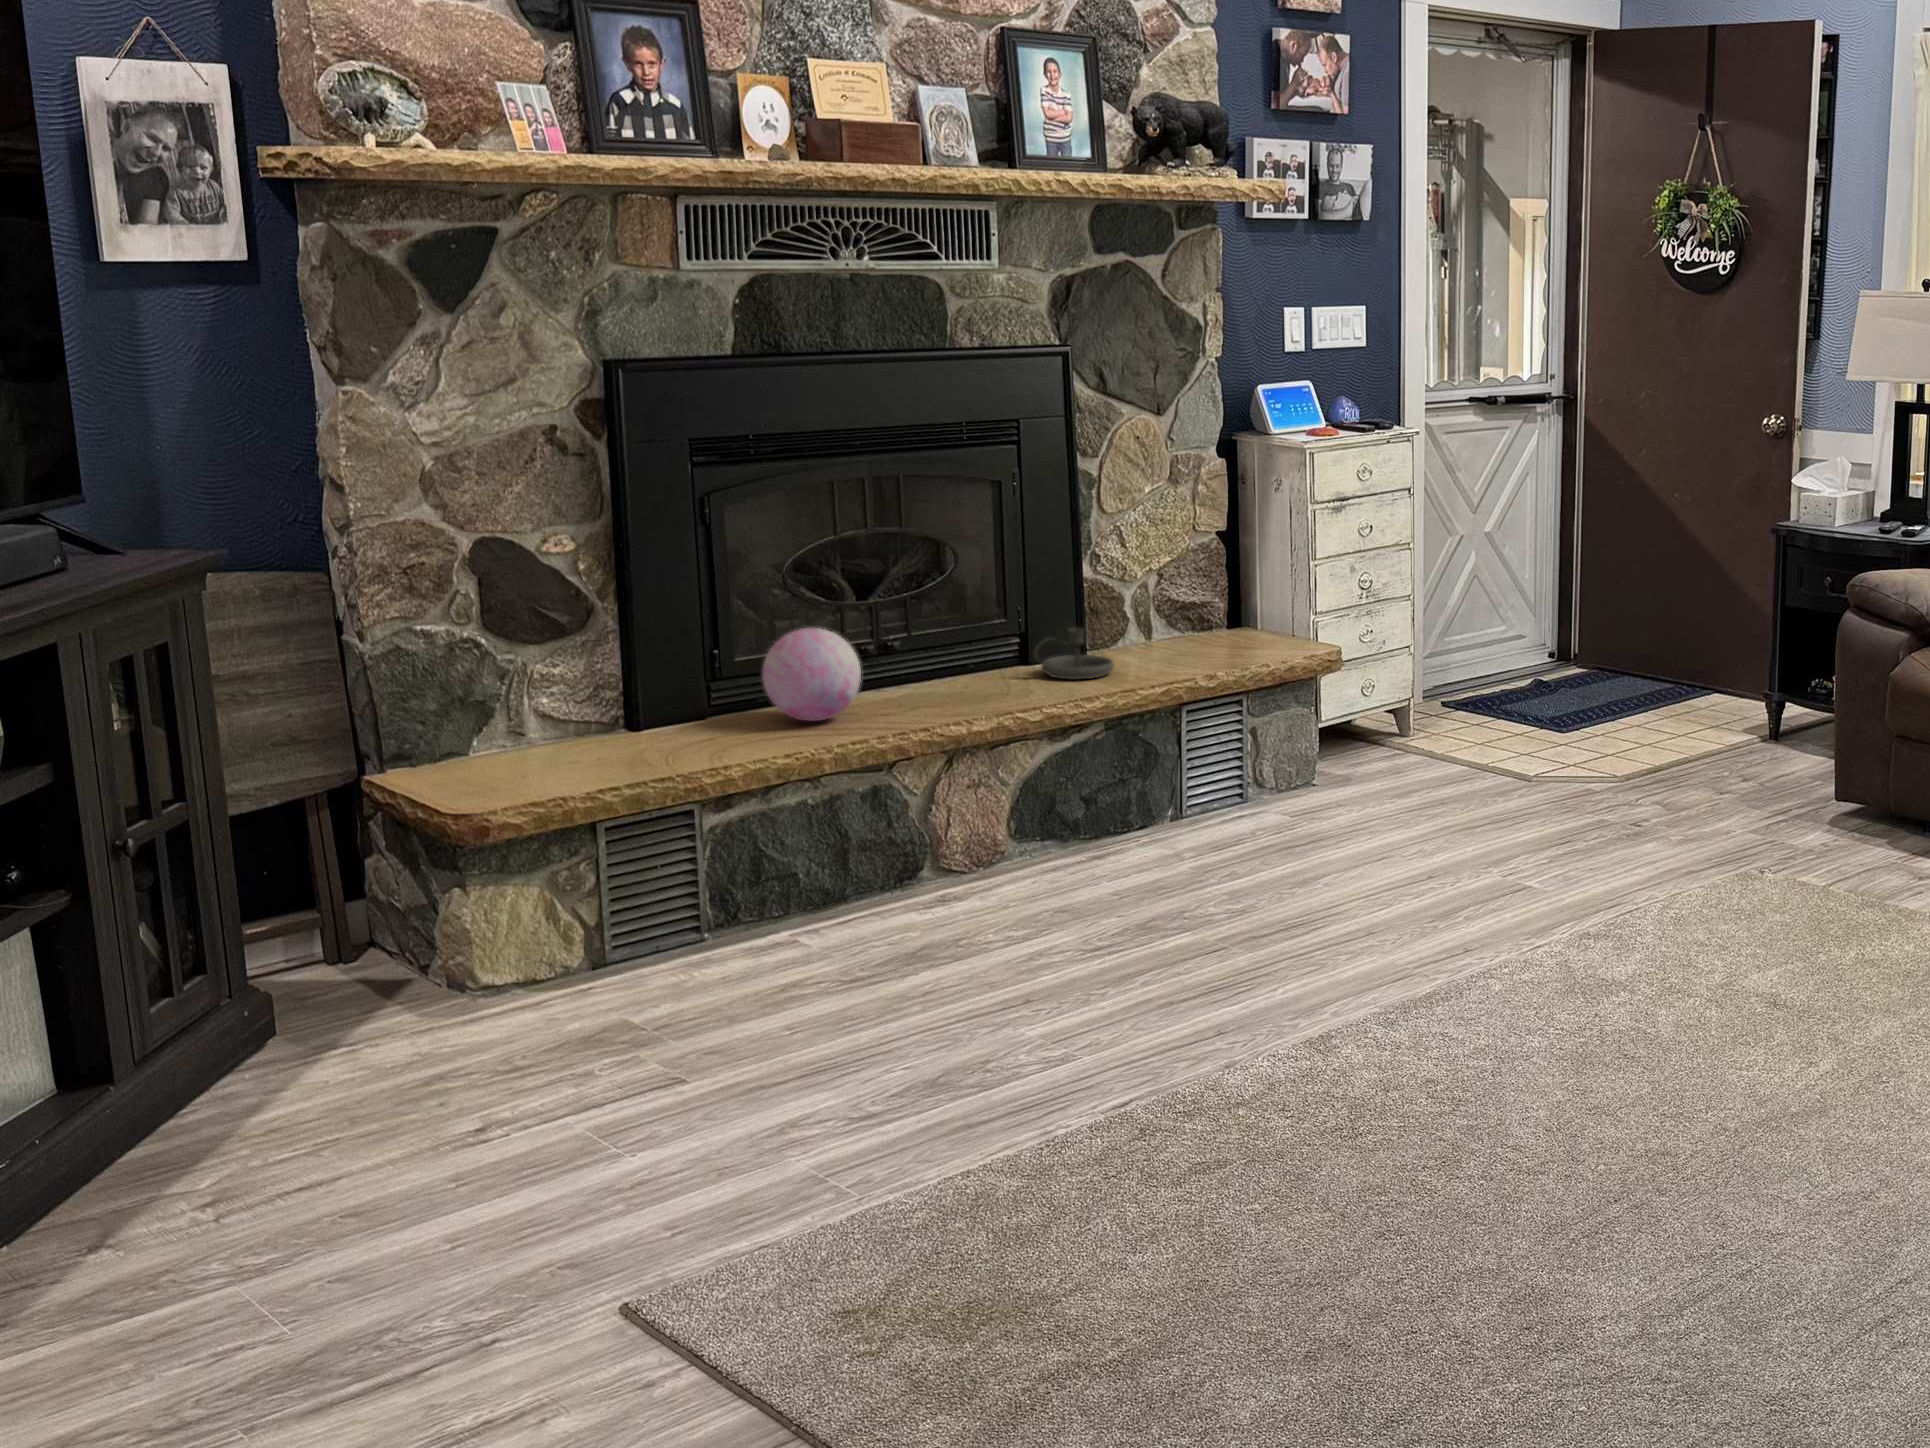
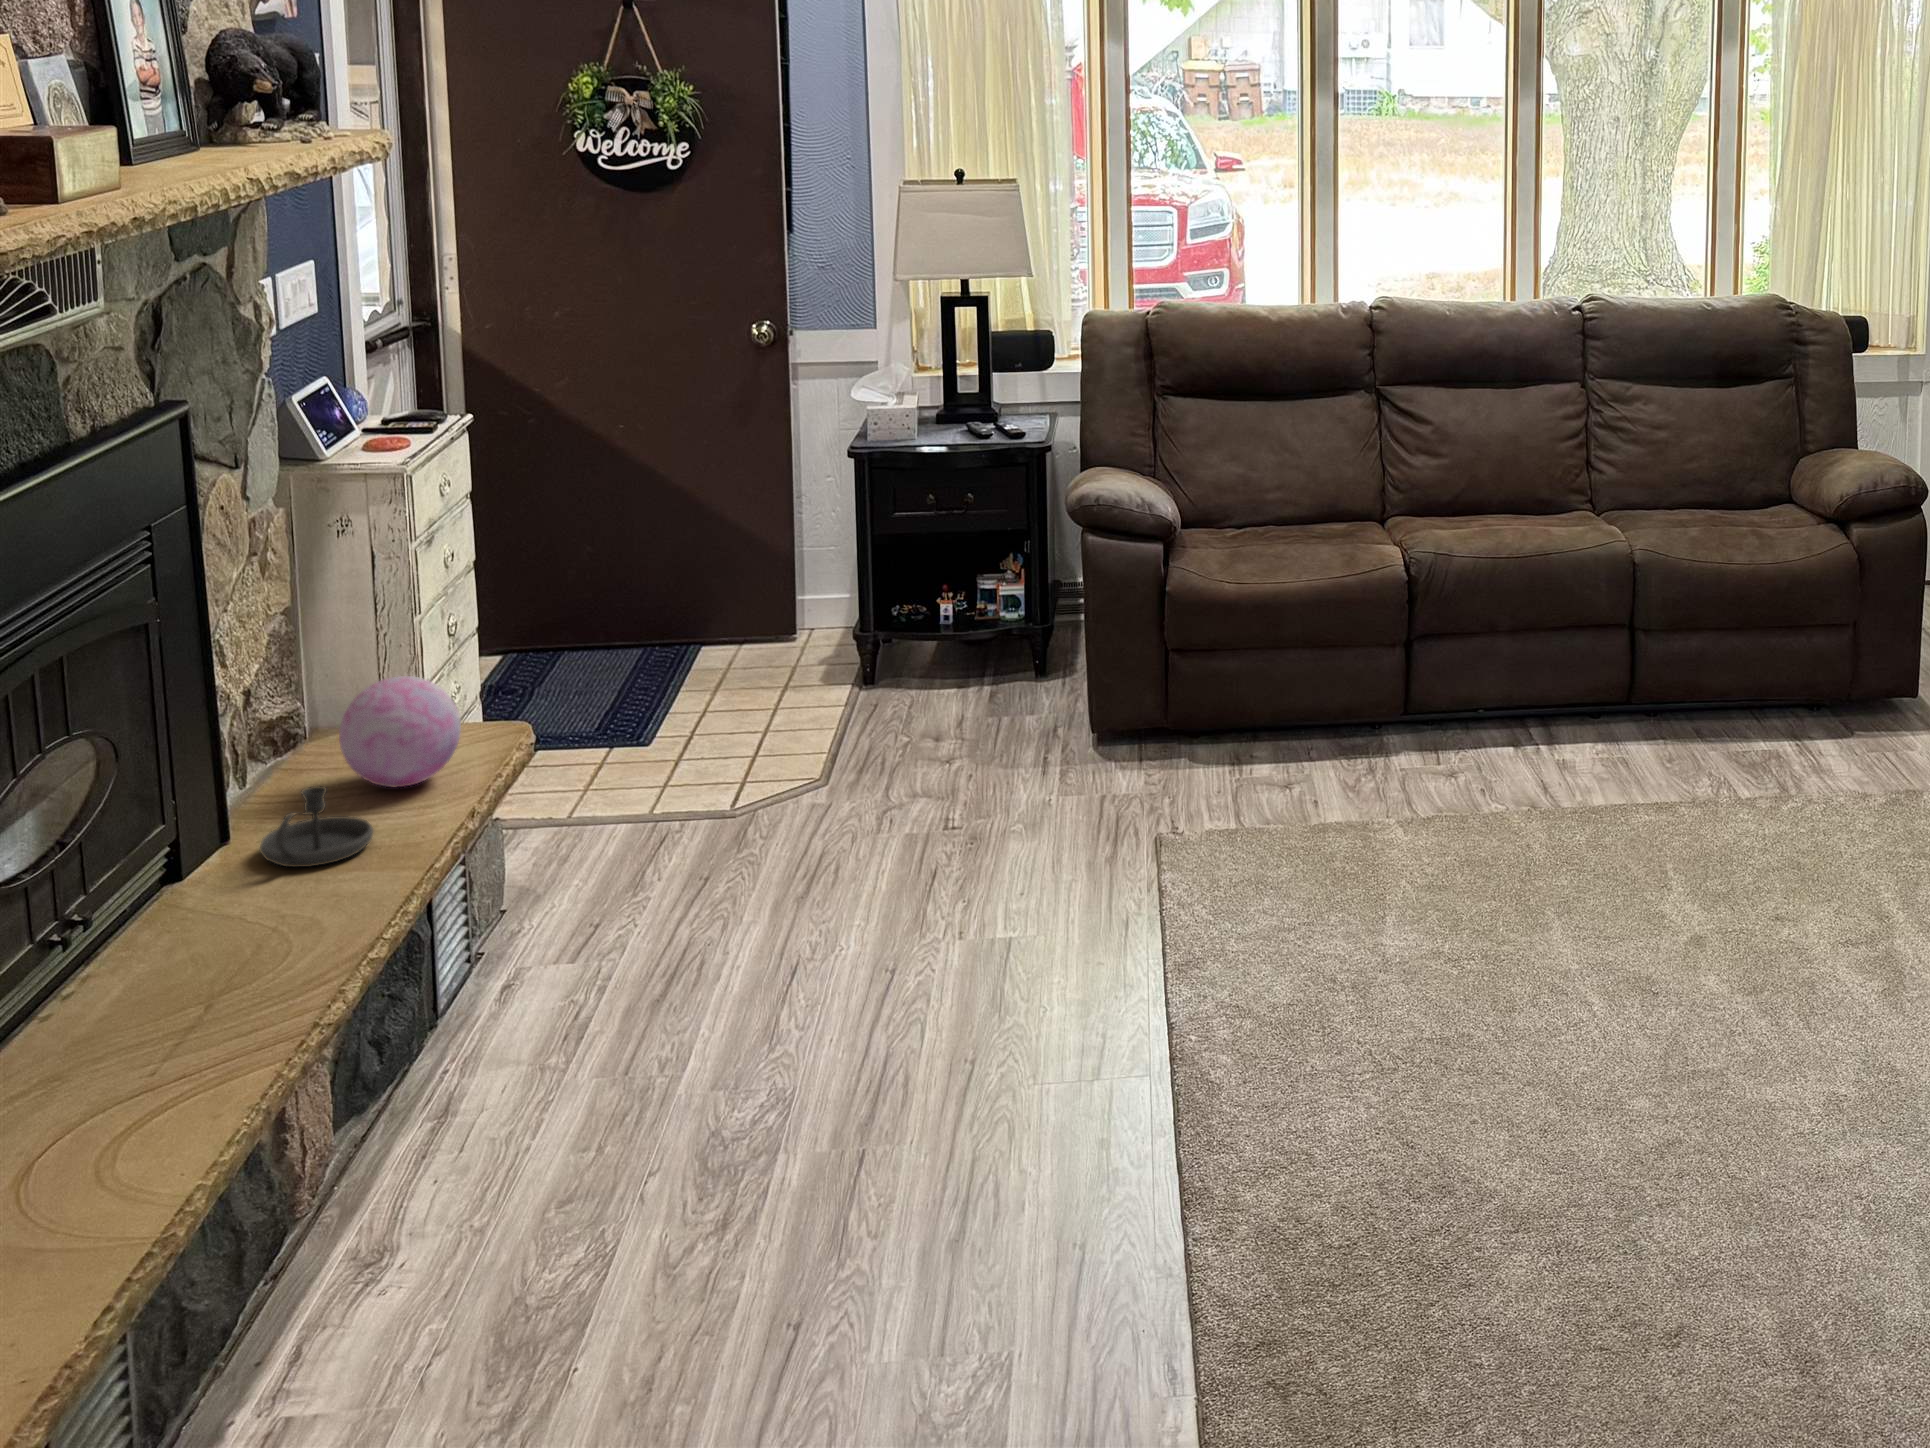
decorative orb: present [762,628,861,721] -> present [339,676,461,787]

